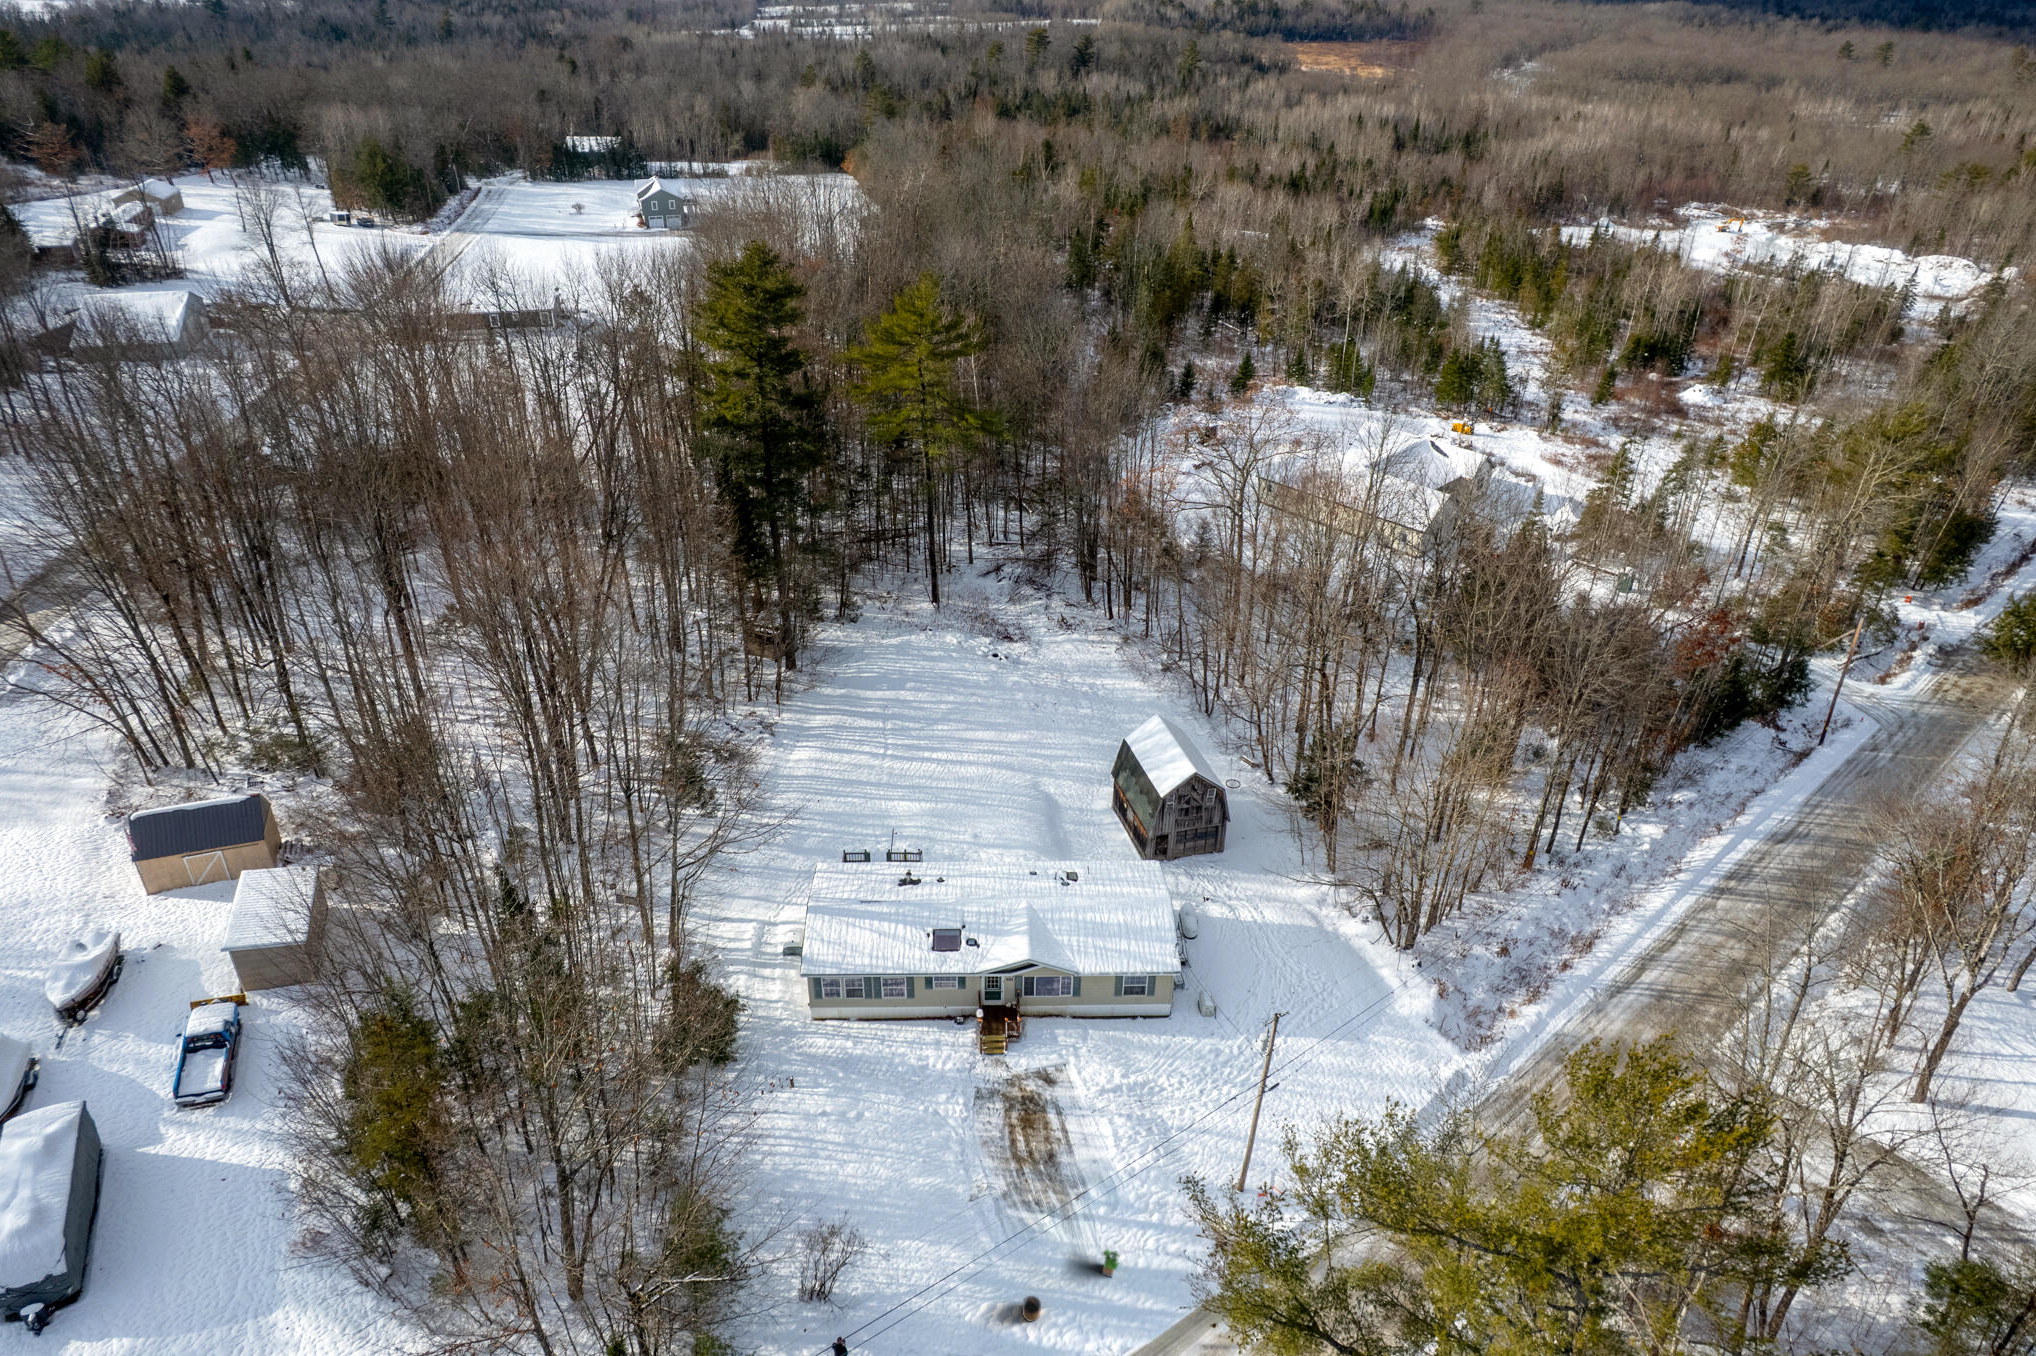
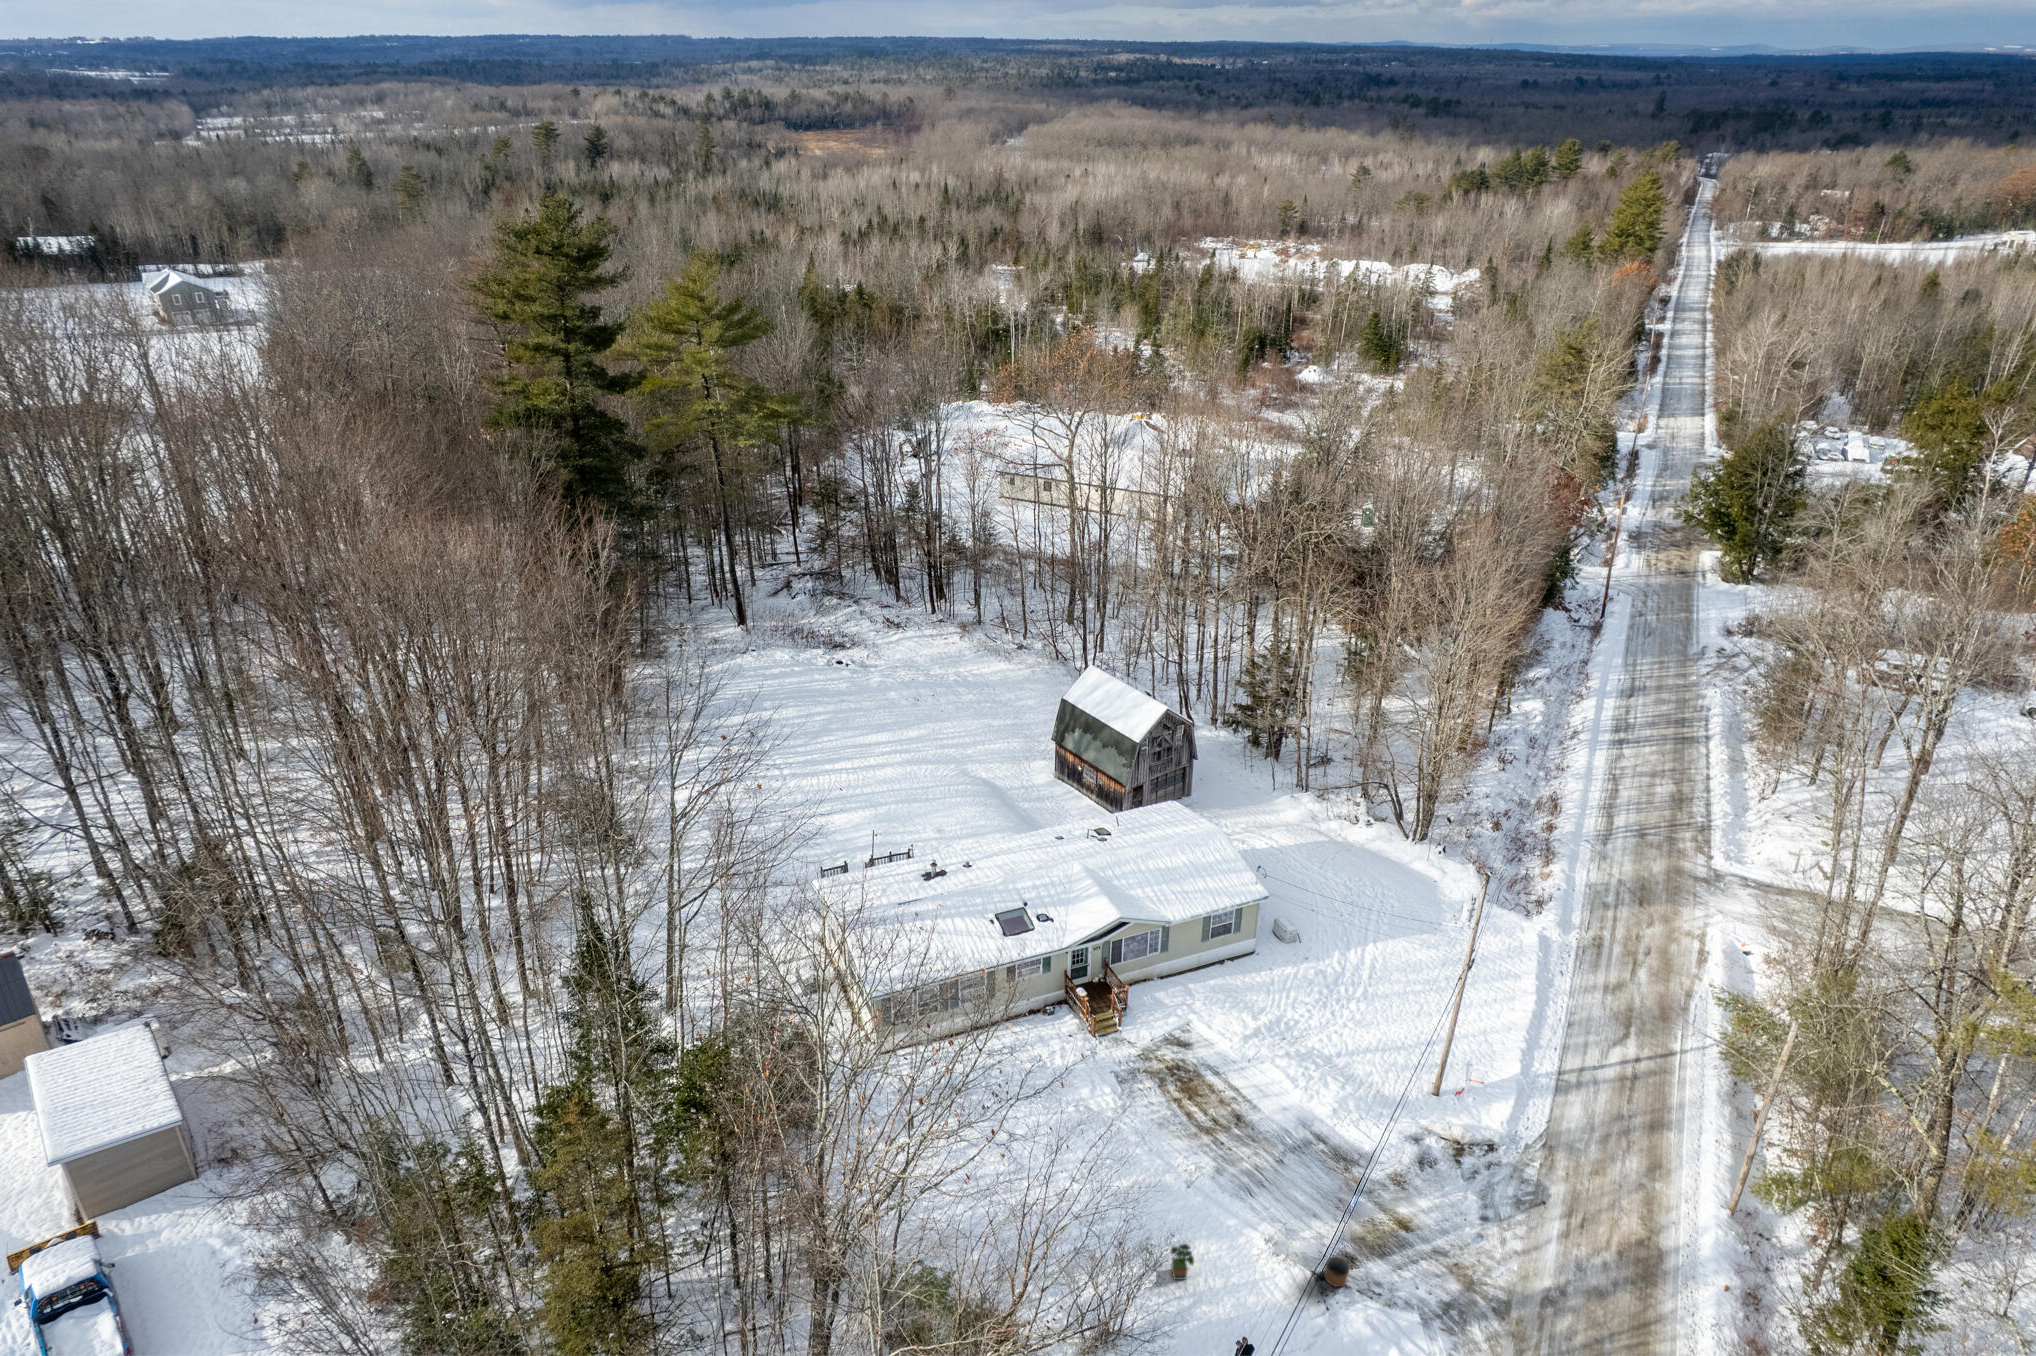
potted tree: present [1102,1250,1119,1277] -> present [1171,1244,1194,1280]

